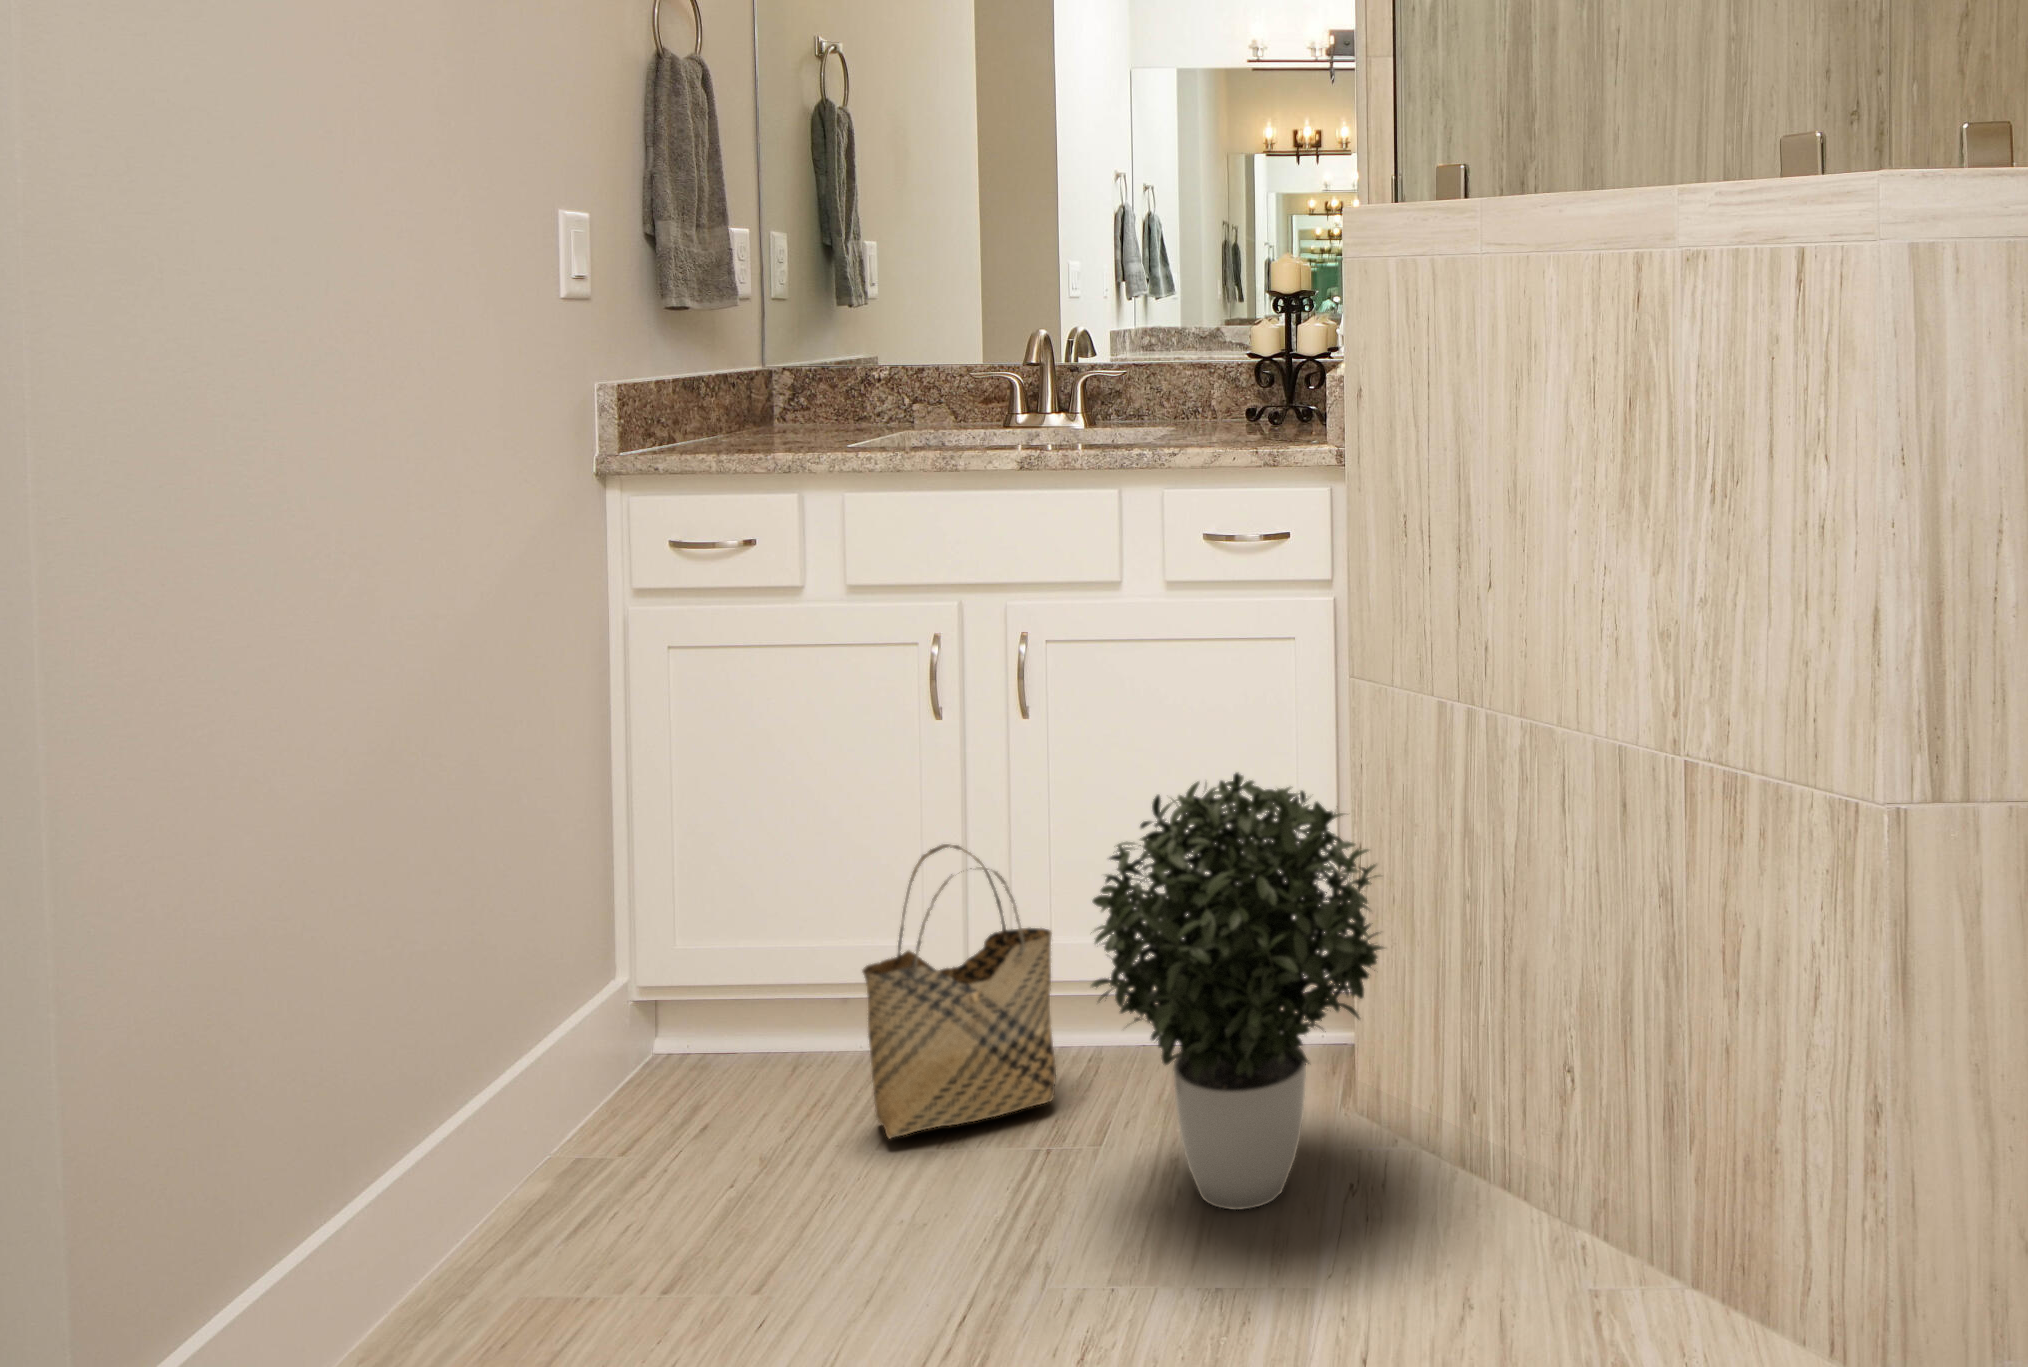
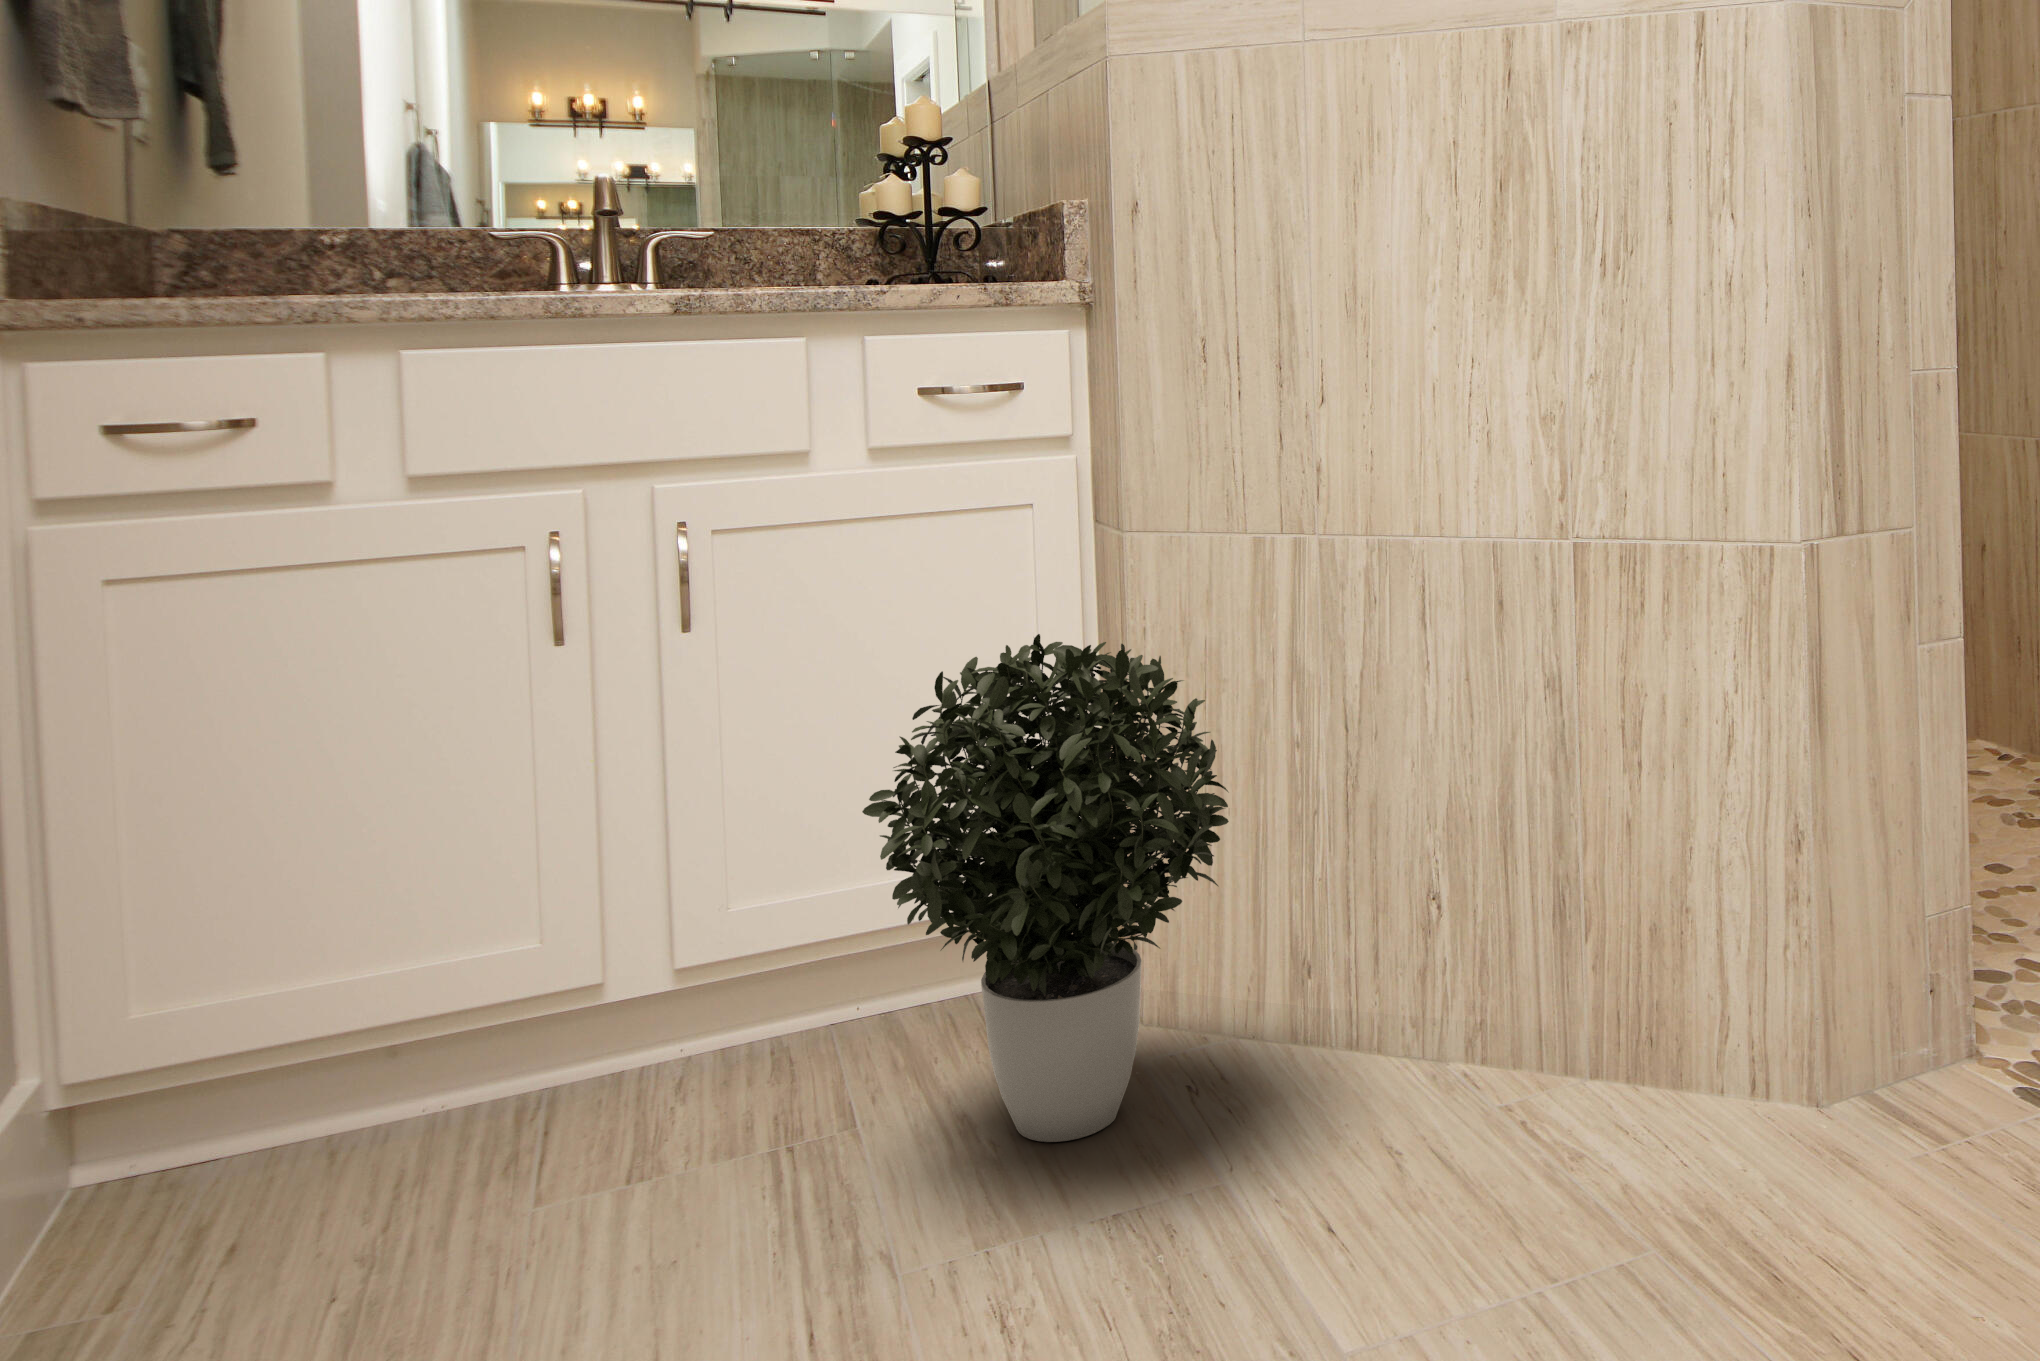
woven basket: present [862,844,1056,1138] -> none [501,796,767,1181]

